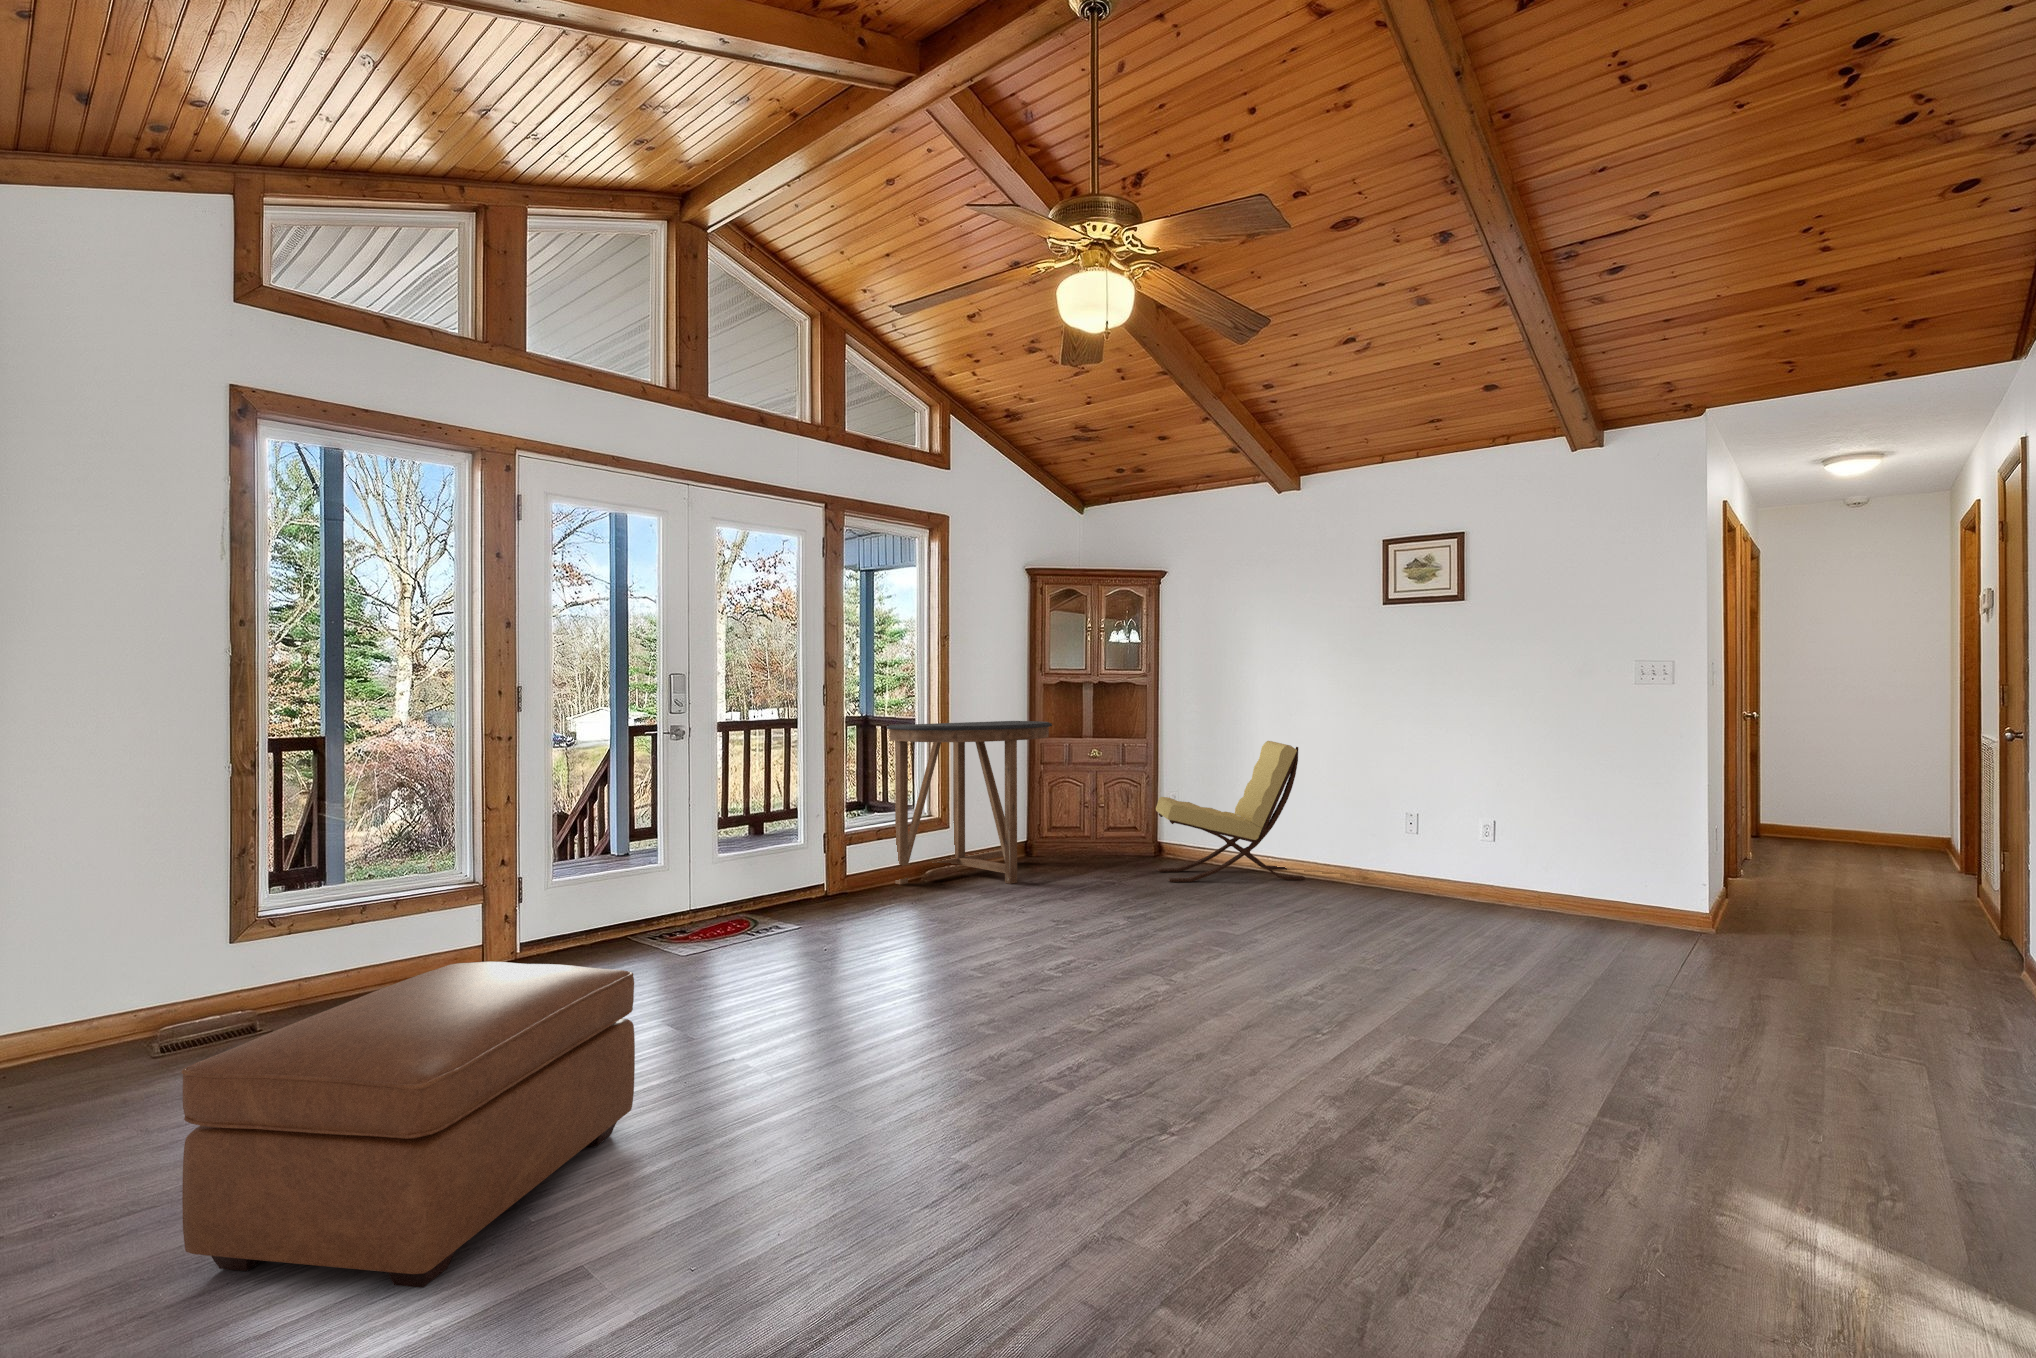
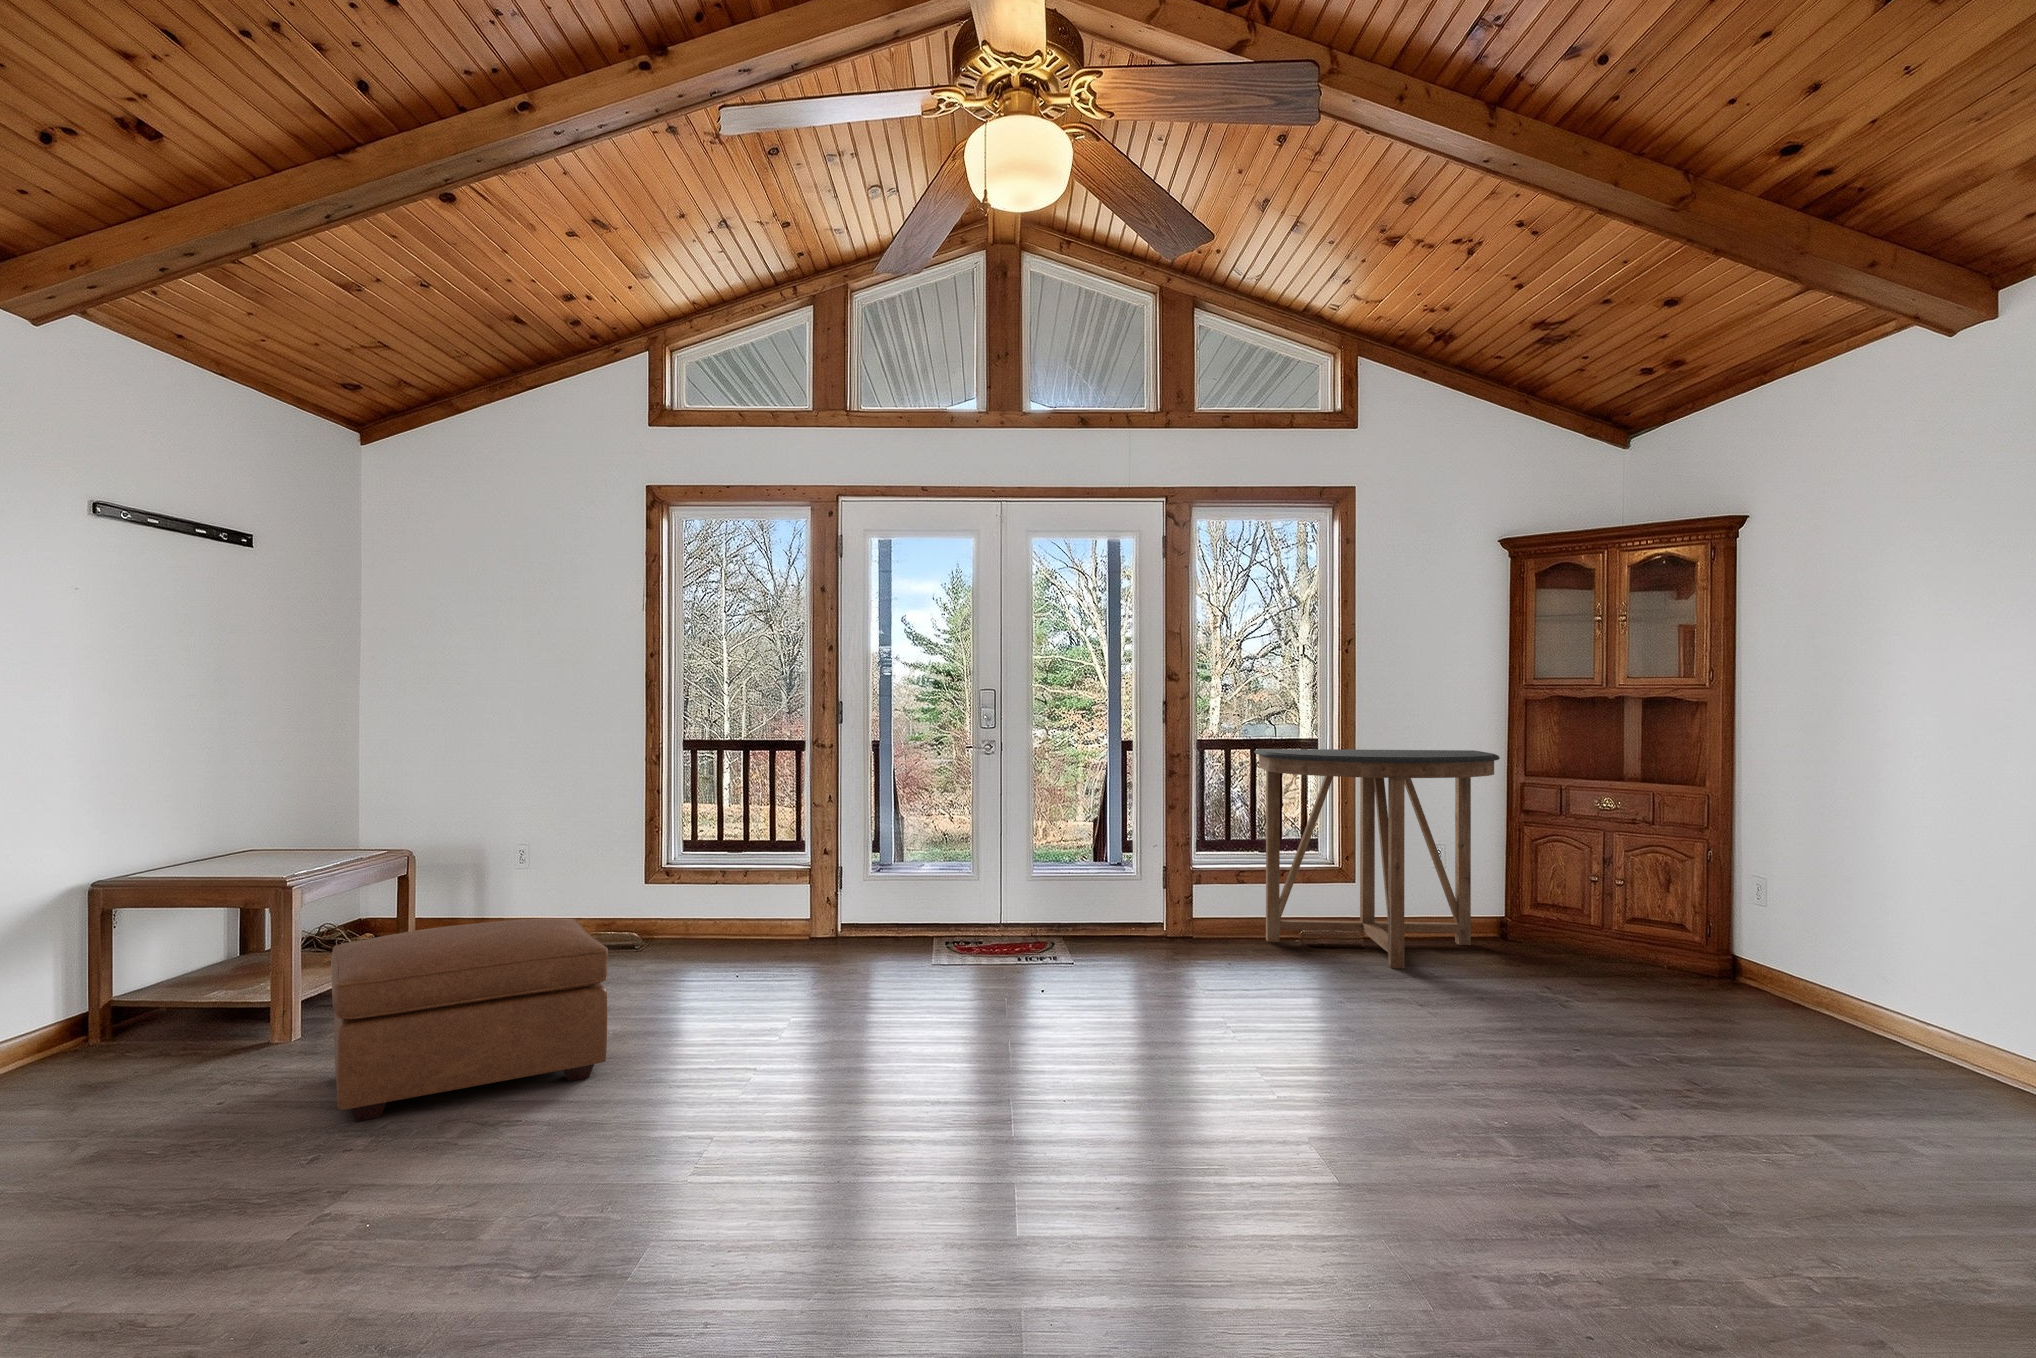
lounge chair: present [1156,741,1305,882] -> none [1620,811,1916,1072]

